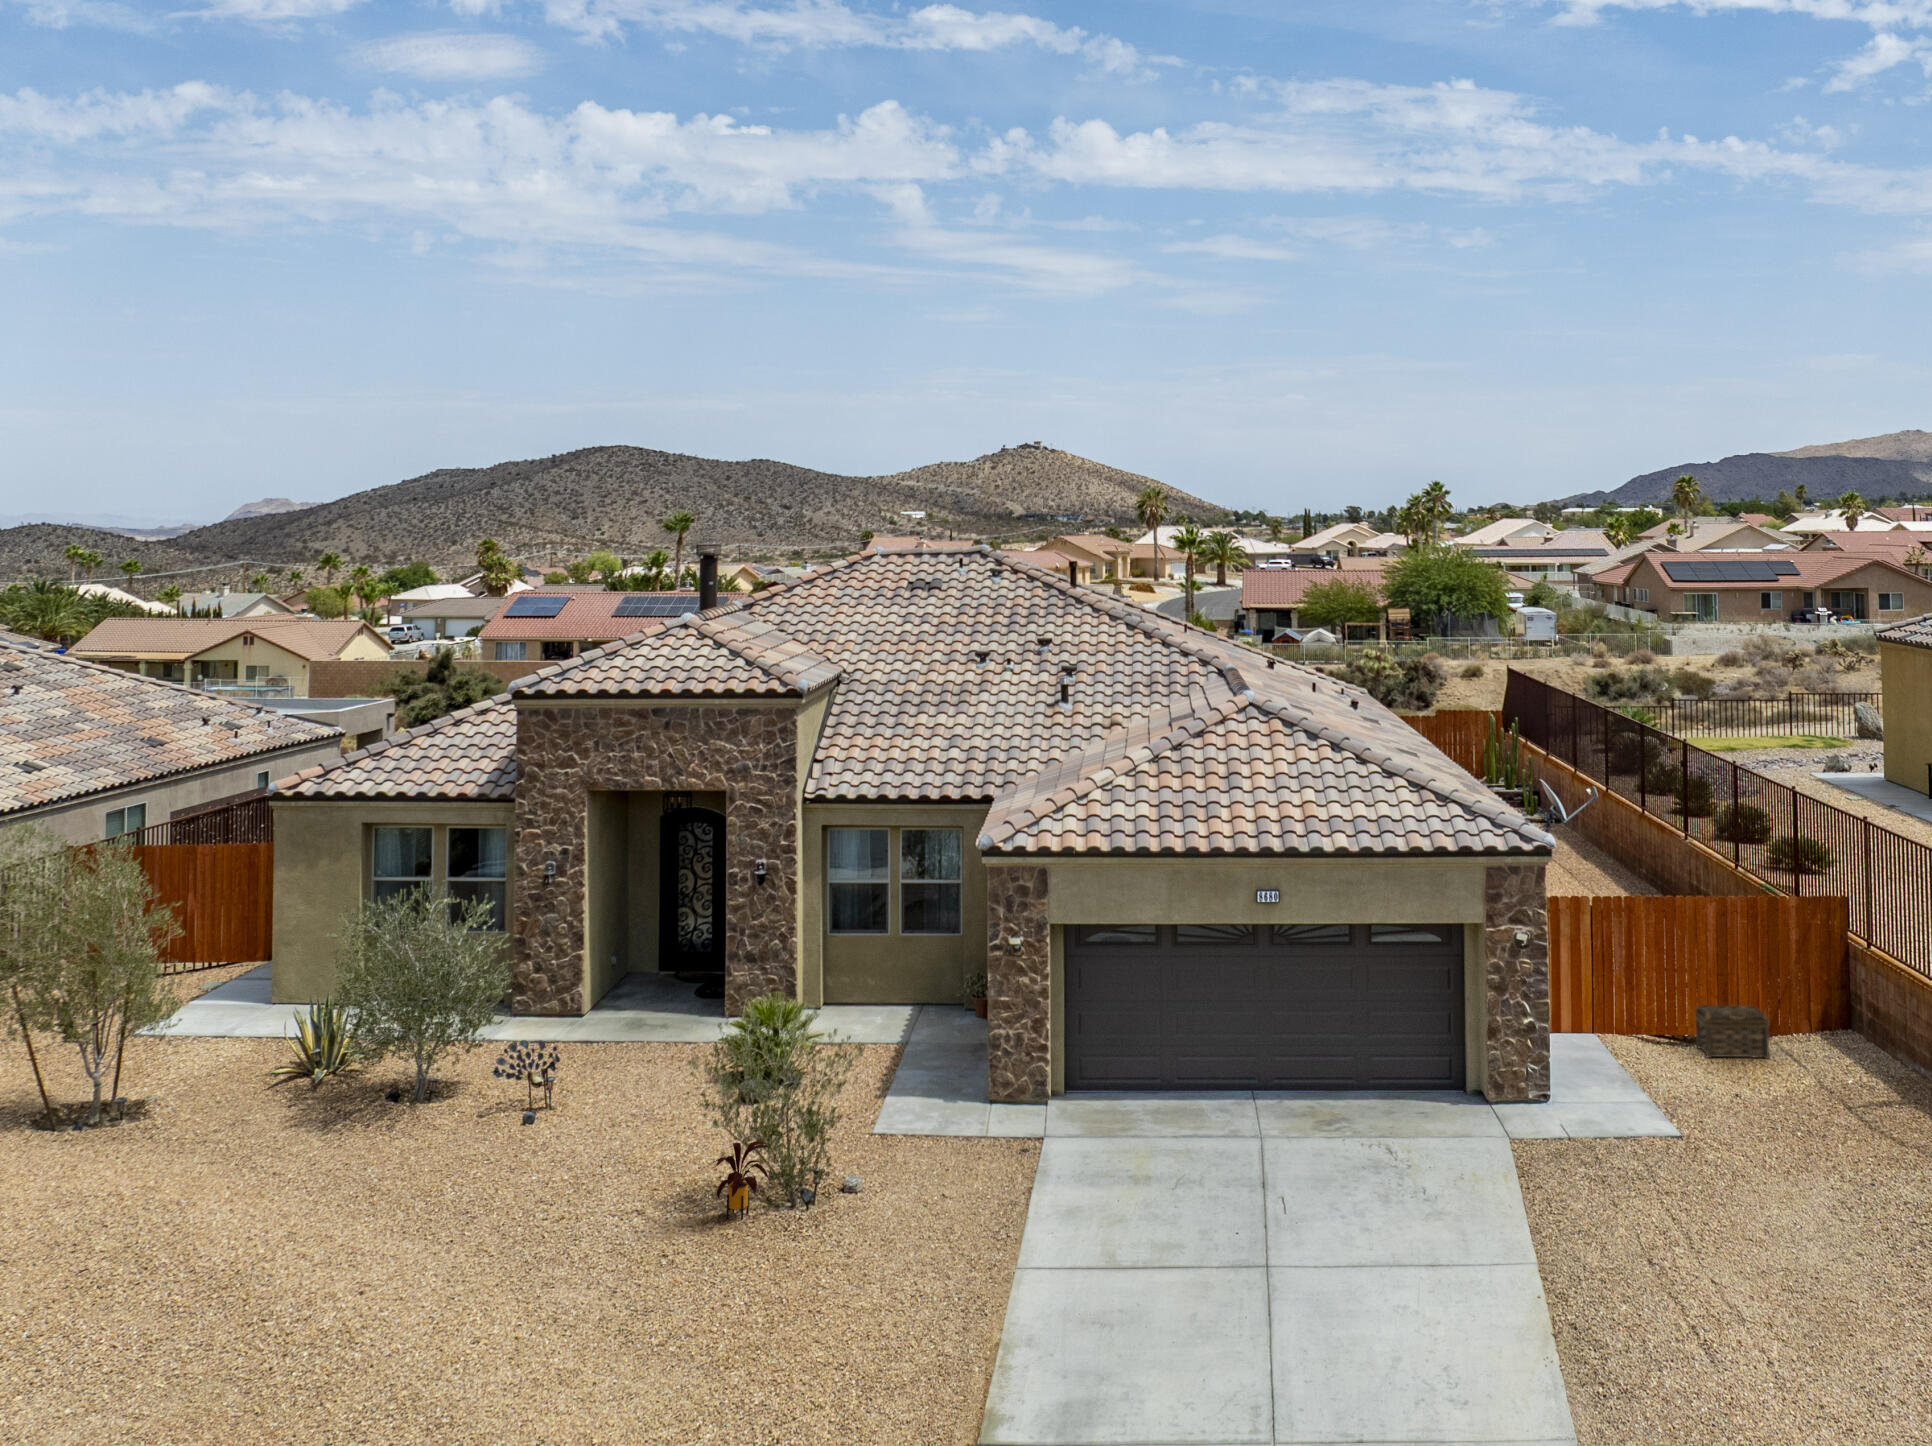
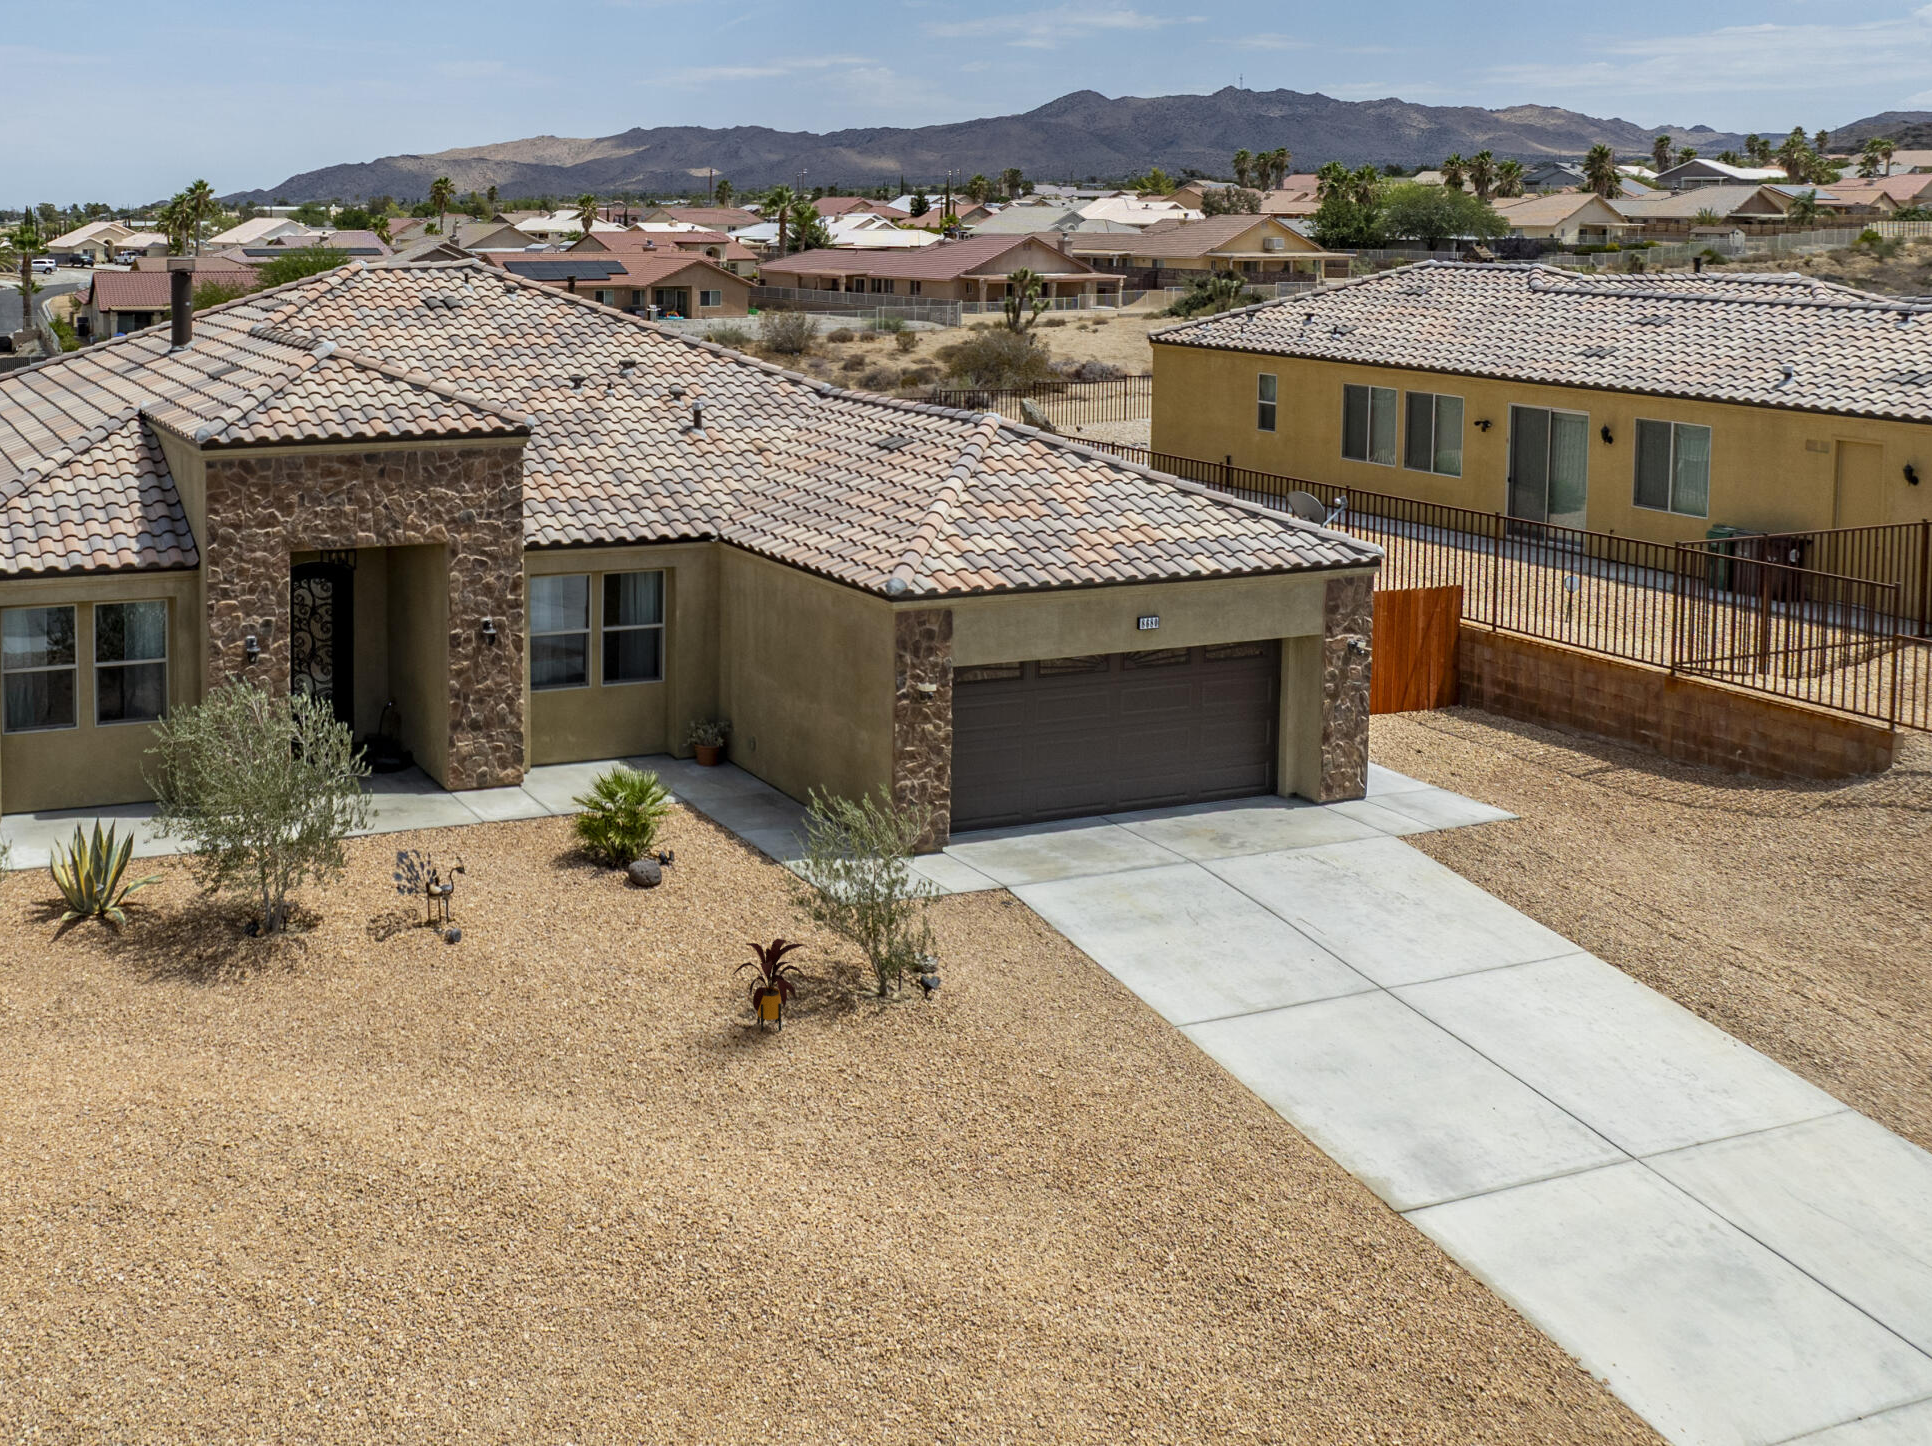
basket: present [1695,1005,1769,1059] -> none [1408,694,1486,746]

